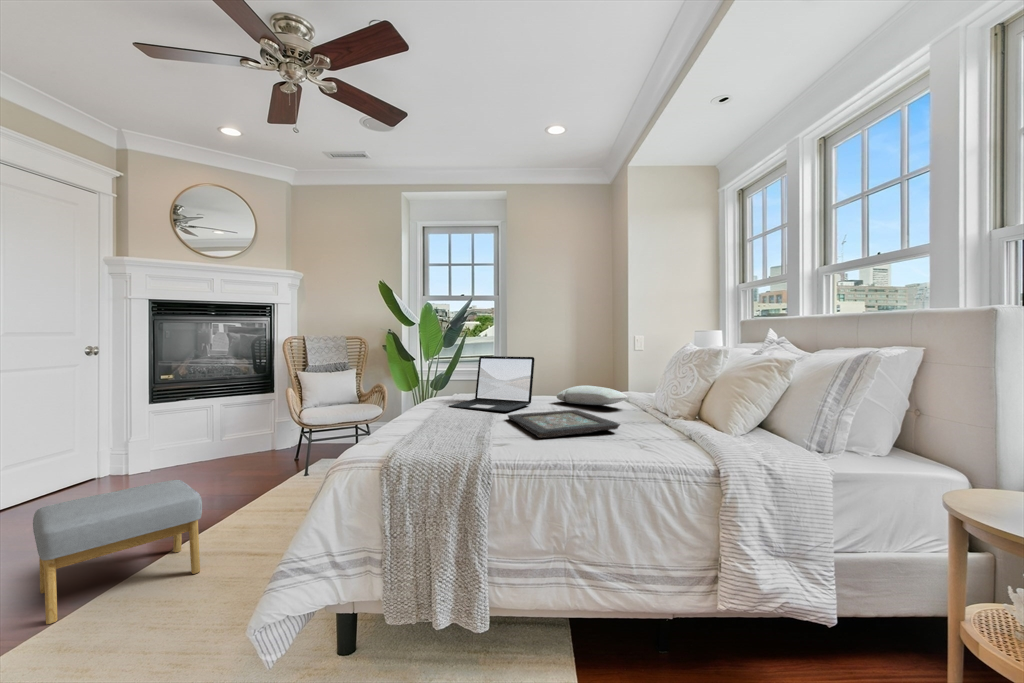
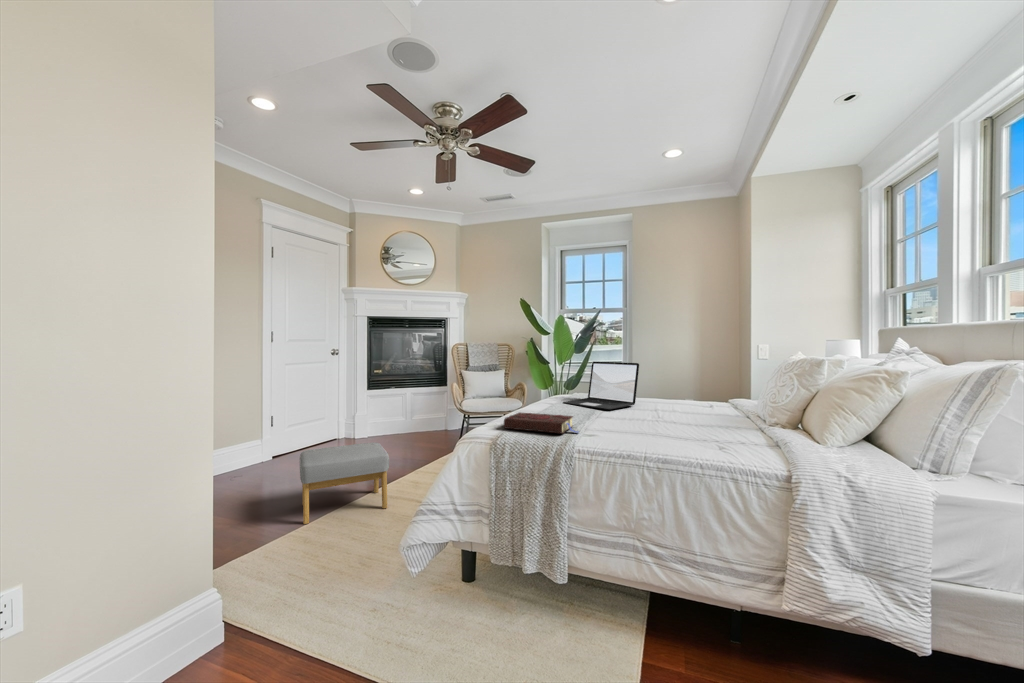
pillow: present [557,386,627,405] -> none [661,391,731,410]
decorative tray: present [508,410,620,438] -> none [607,412,706,433]
book: none [392,423,490,446] -> present [504,412,578,433]

